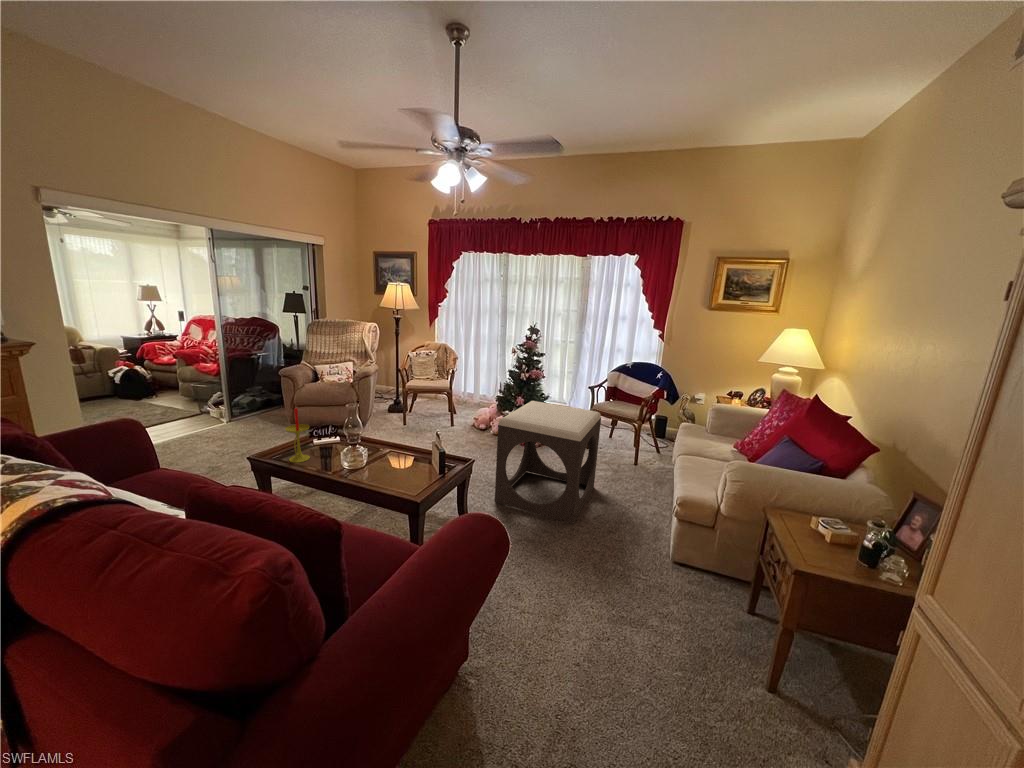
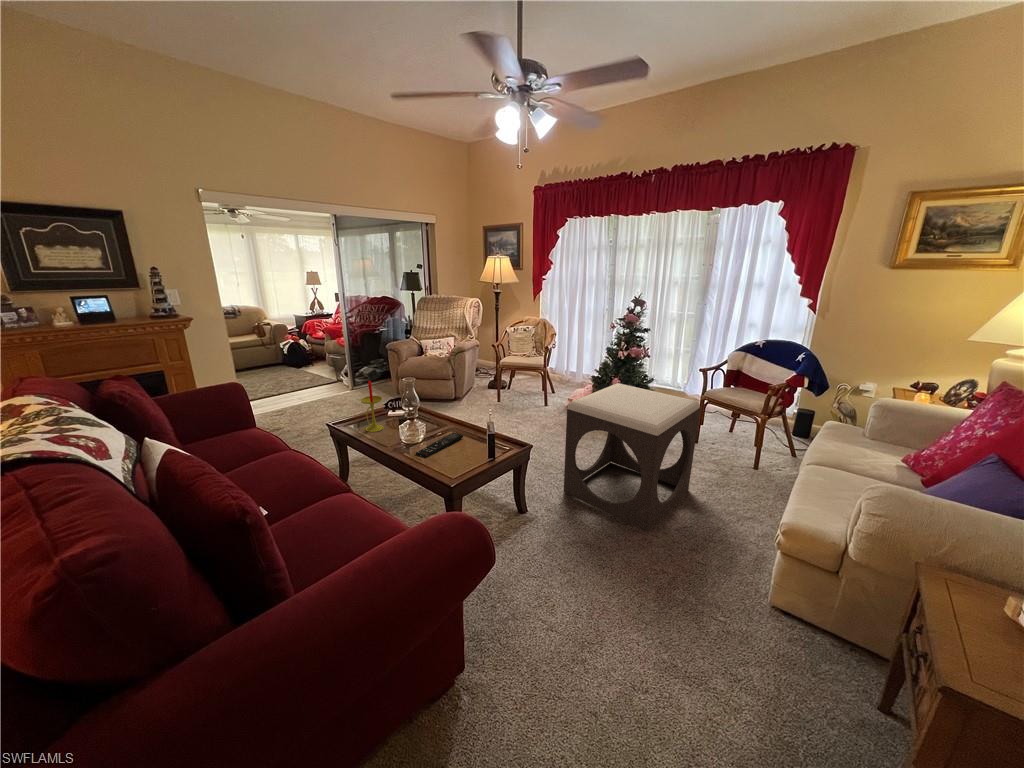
remote control: none [360,455,401,482] -> present [416,432,463,458]

